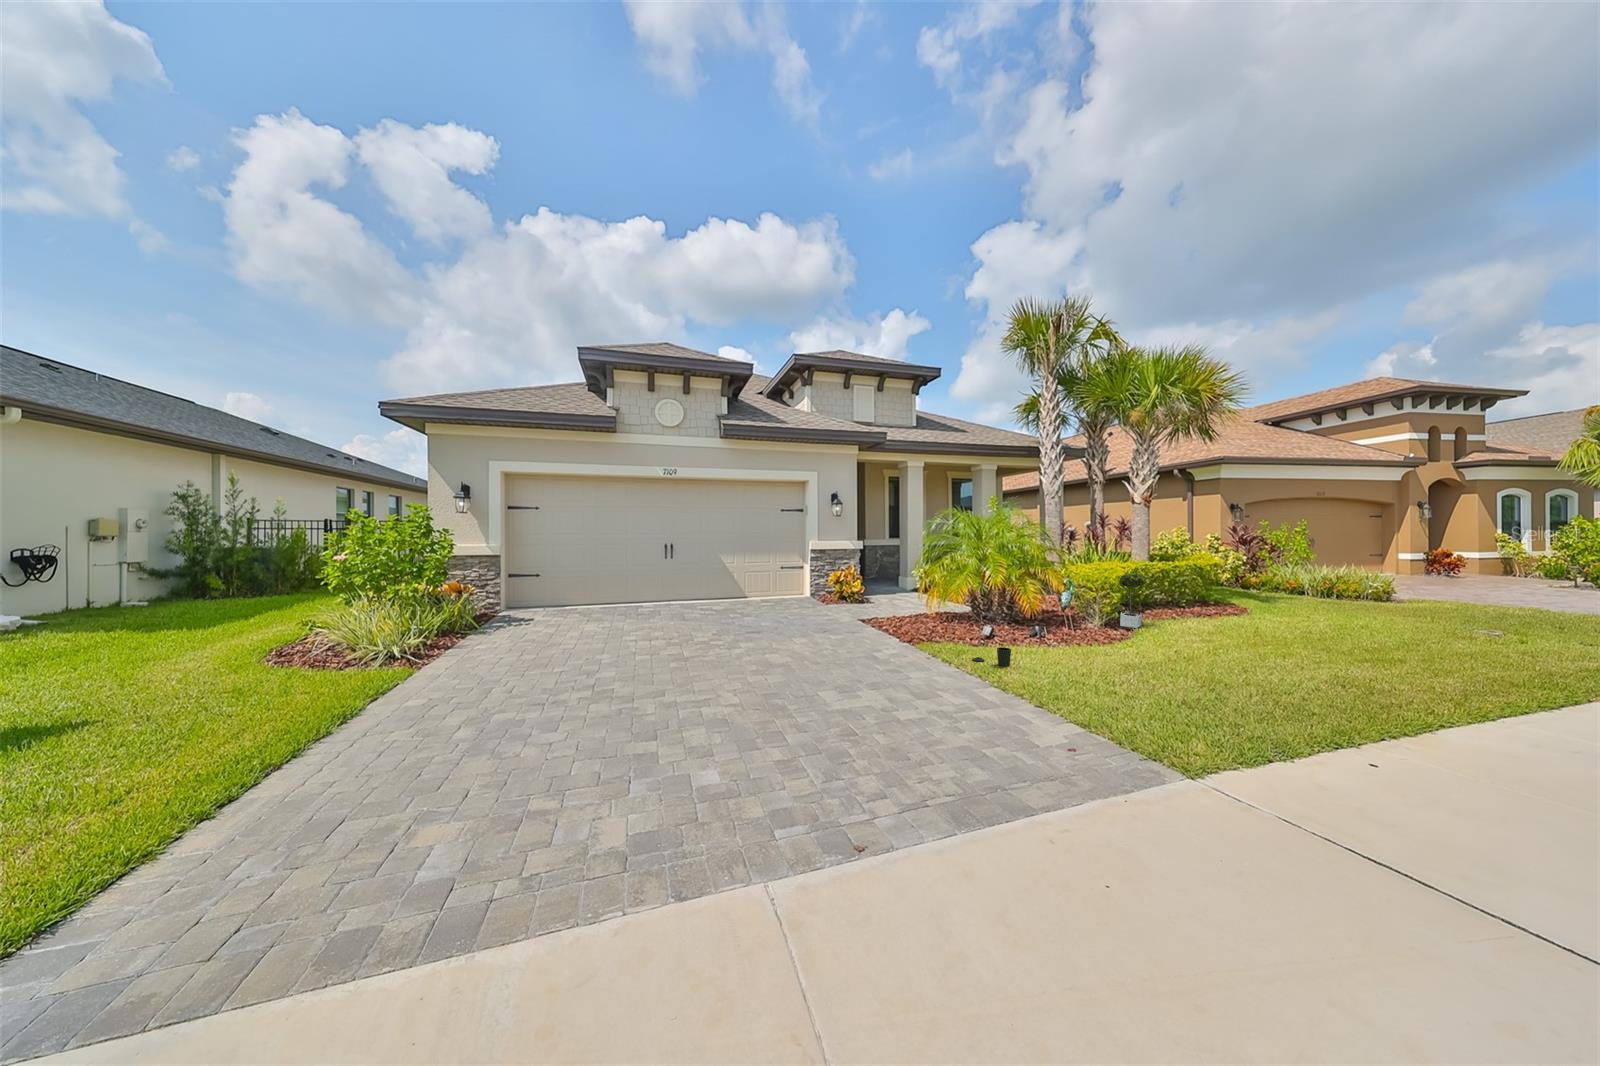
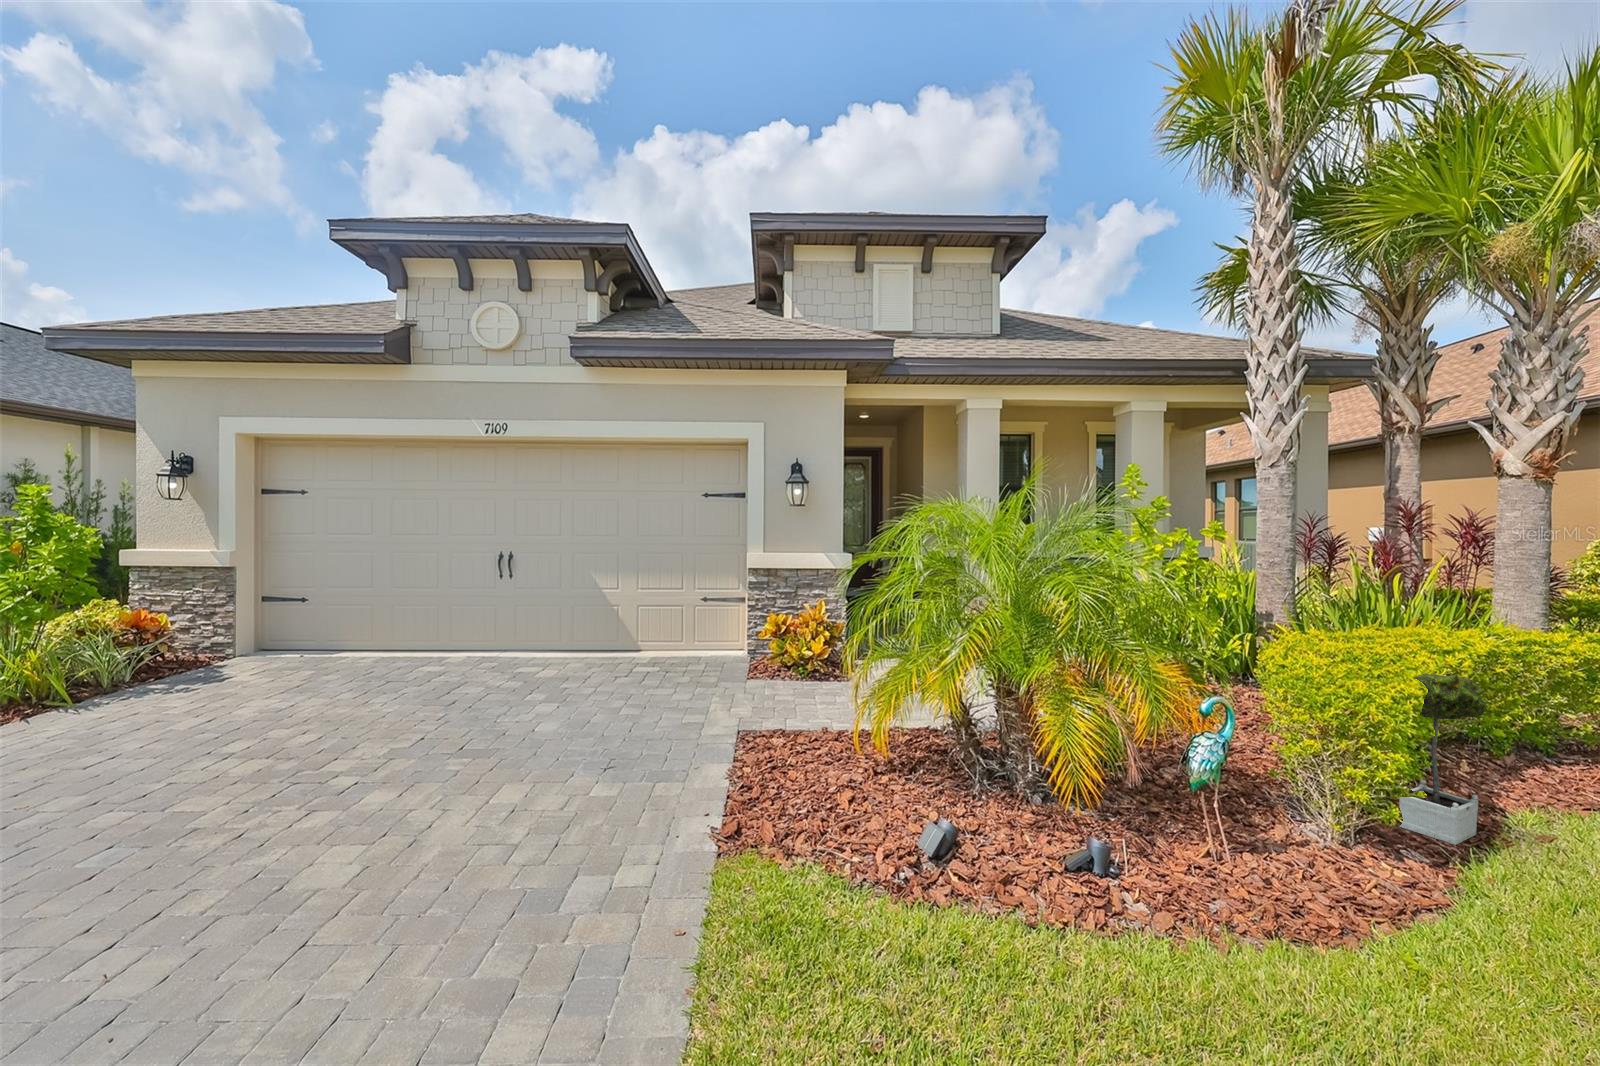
trash can: present [972,647,1011,666] -> none [751,925,834,1003]

